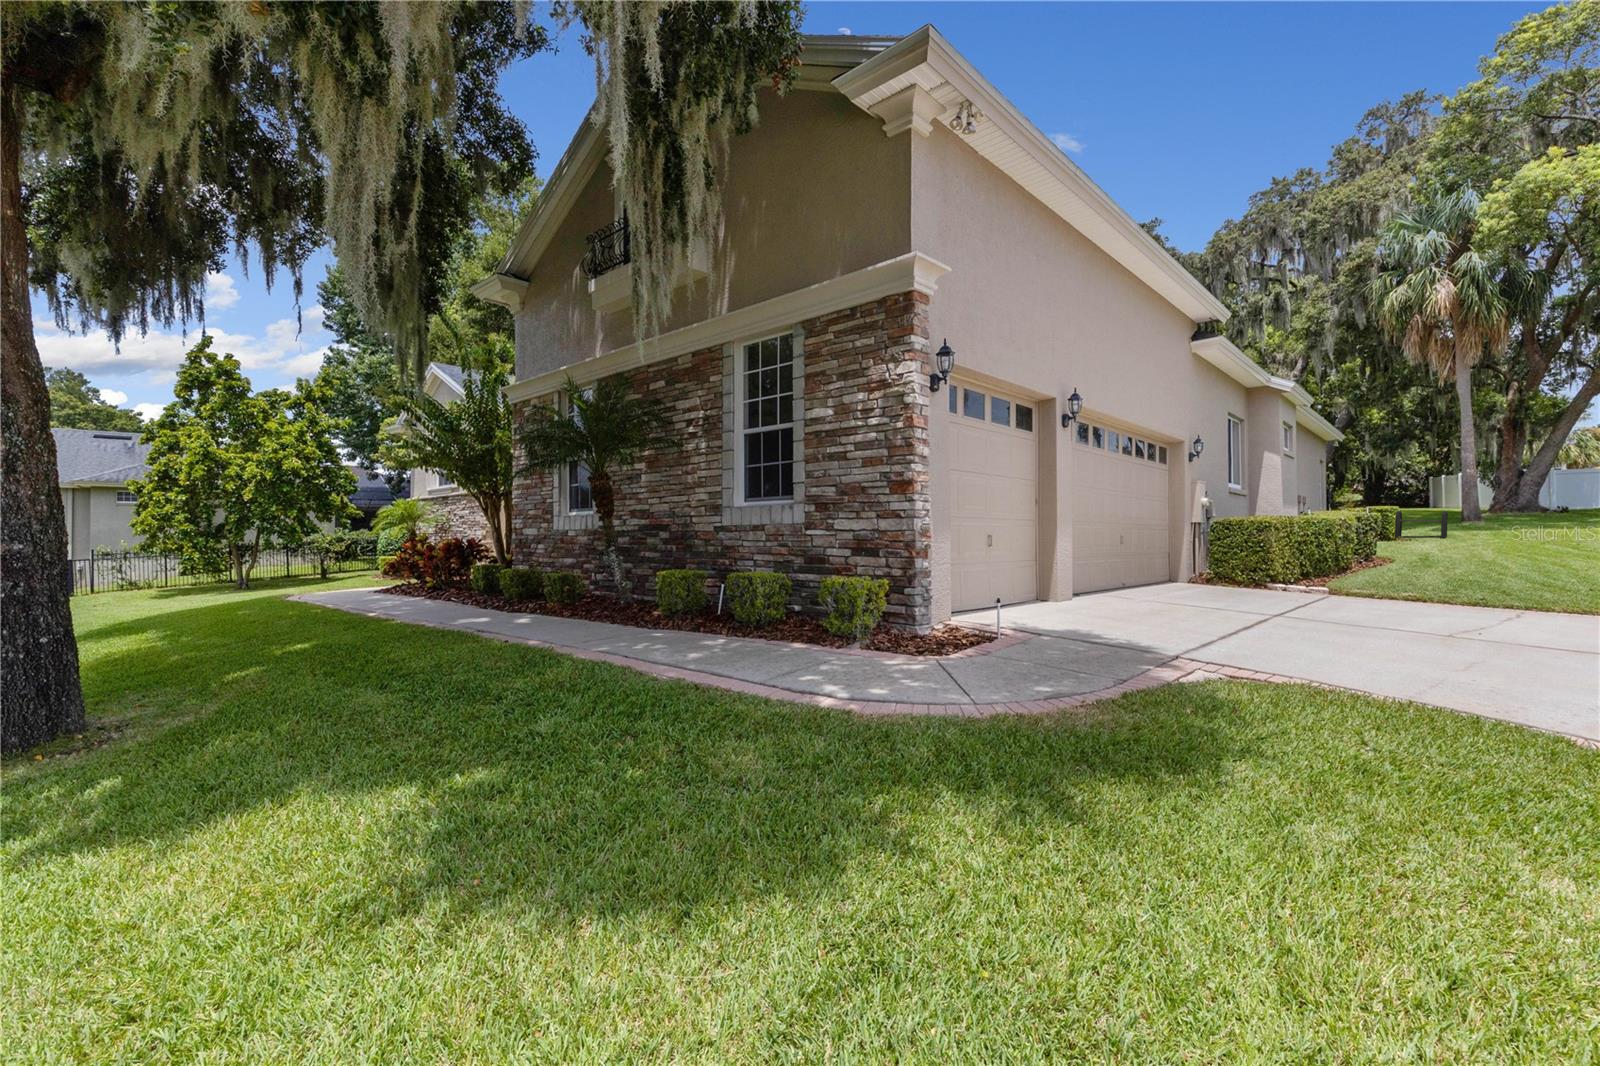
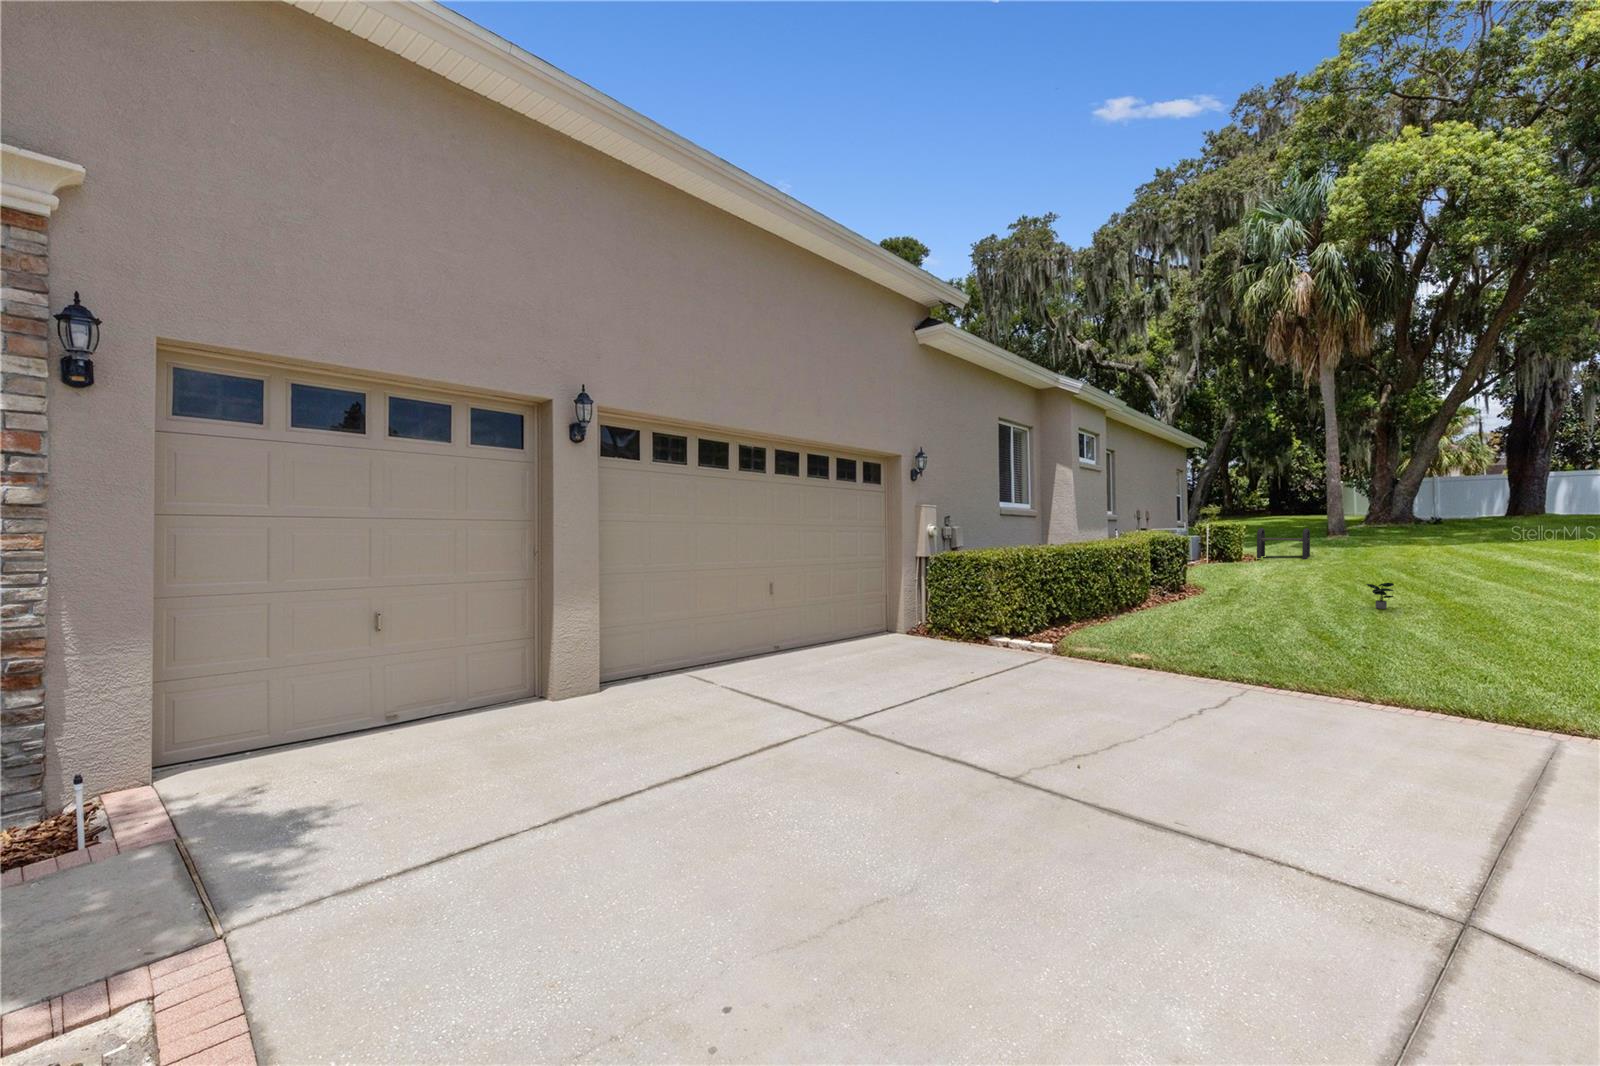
potted plant: none [1528,550,1556,572] -> present [1367,583,1394,609]

